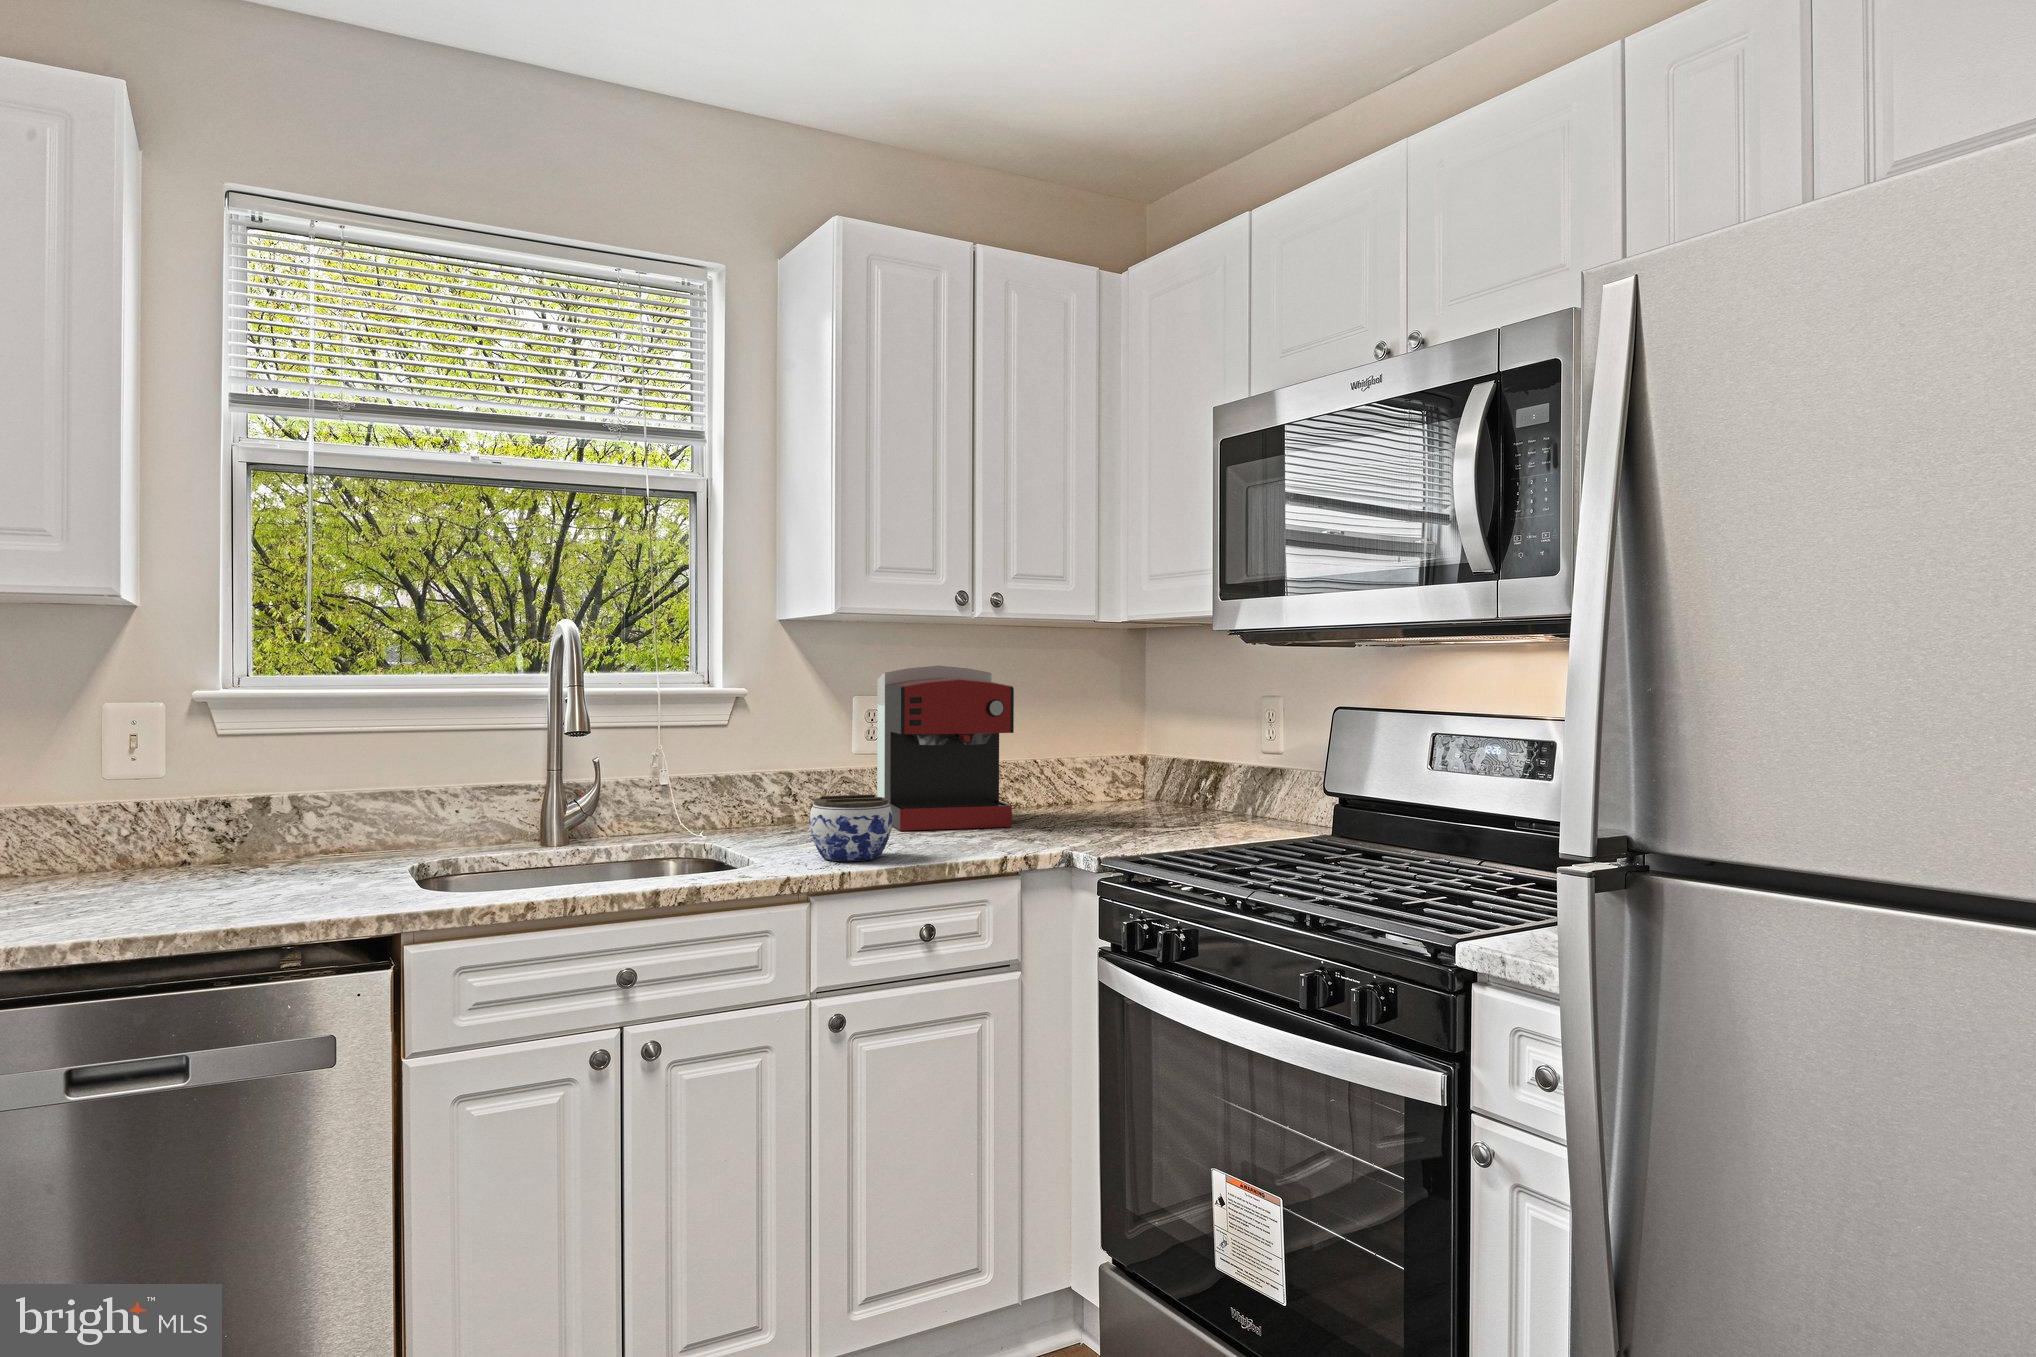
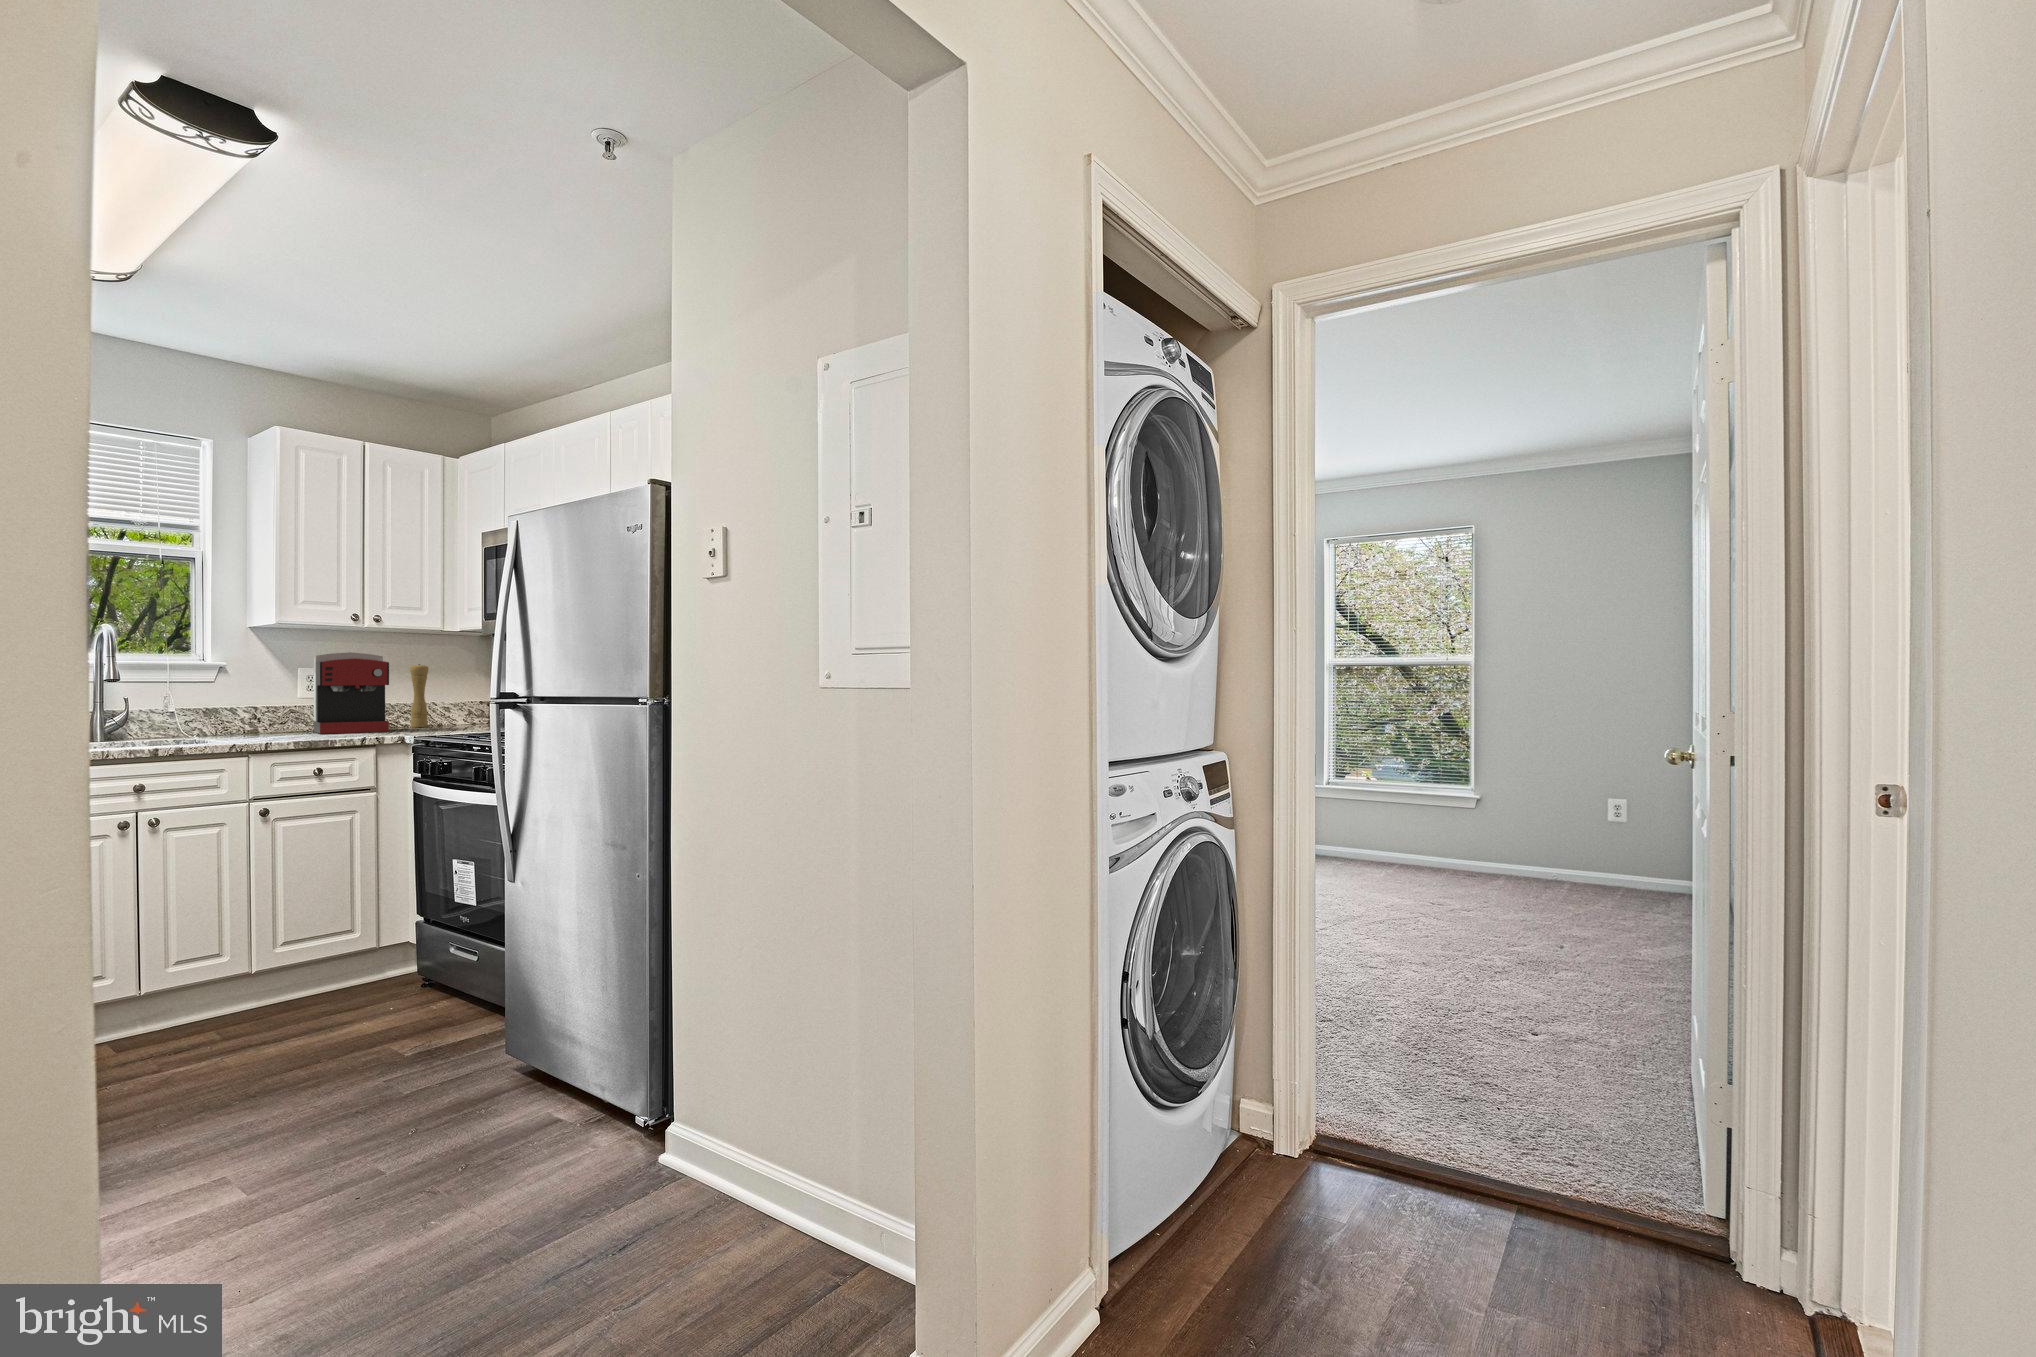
pepper mill: none [1024,686,1055,809] -> present [410,664,428,727]
jar: present [809,795,892,861] -> none [253,711,302,740]

